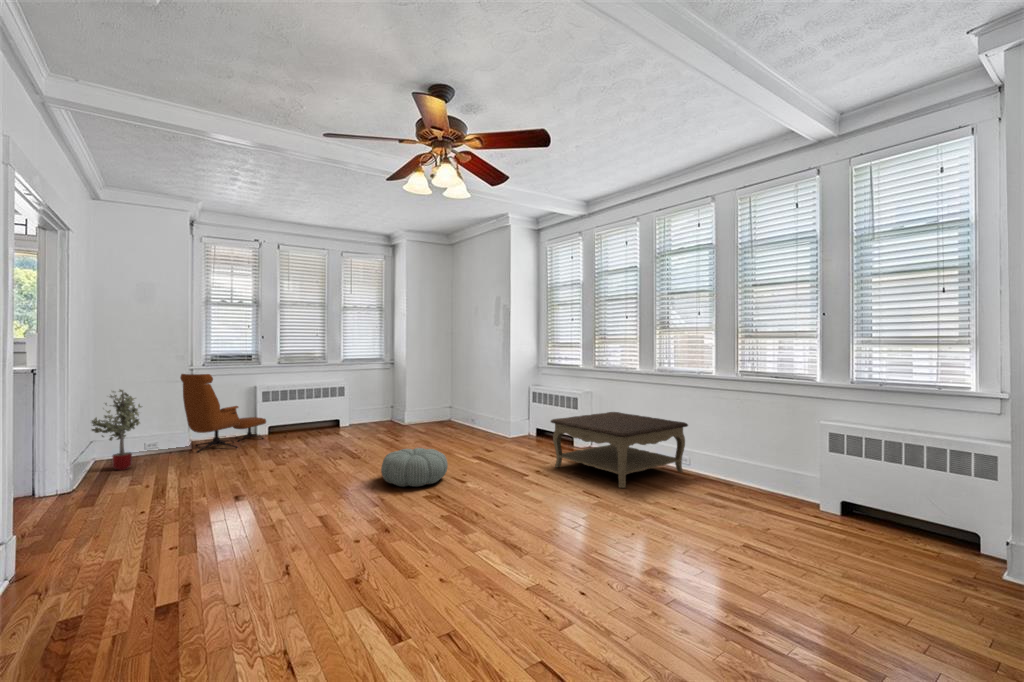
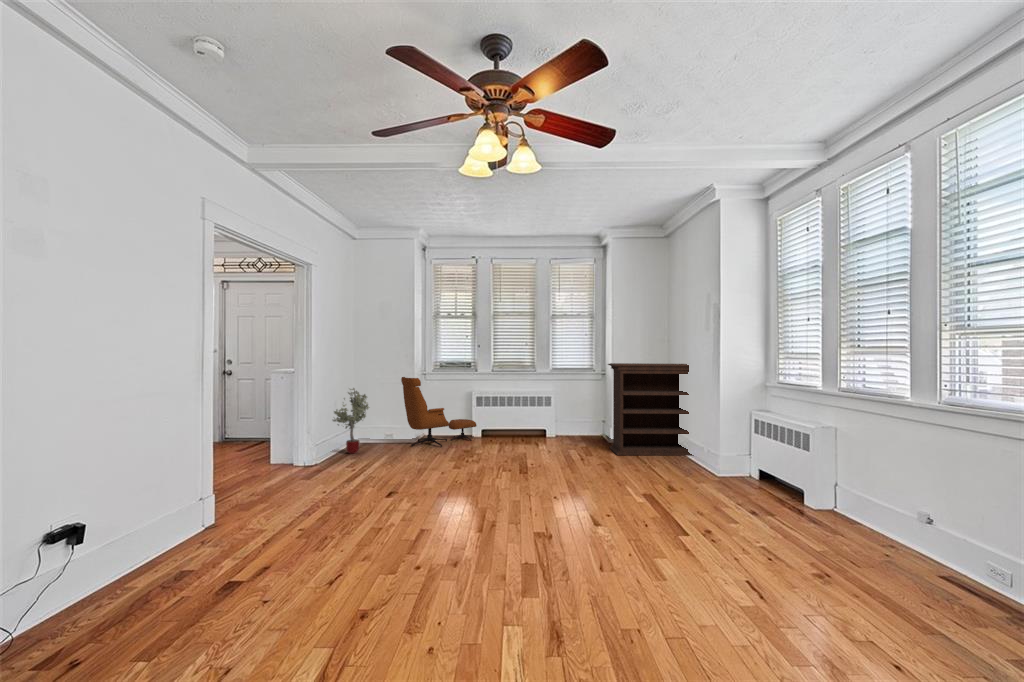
bookshelf: none [407,353,483,433] -> present [608,363,692,456]
coffee table: present [551,412,688,488] -> none [731,463,1005,601]
pouf: present [381,448,448,487] -> none [503,473,579,521]

